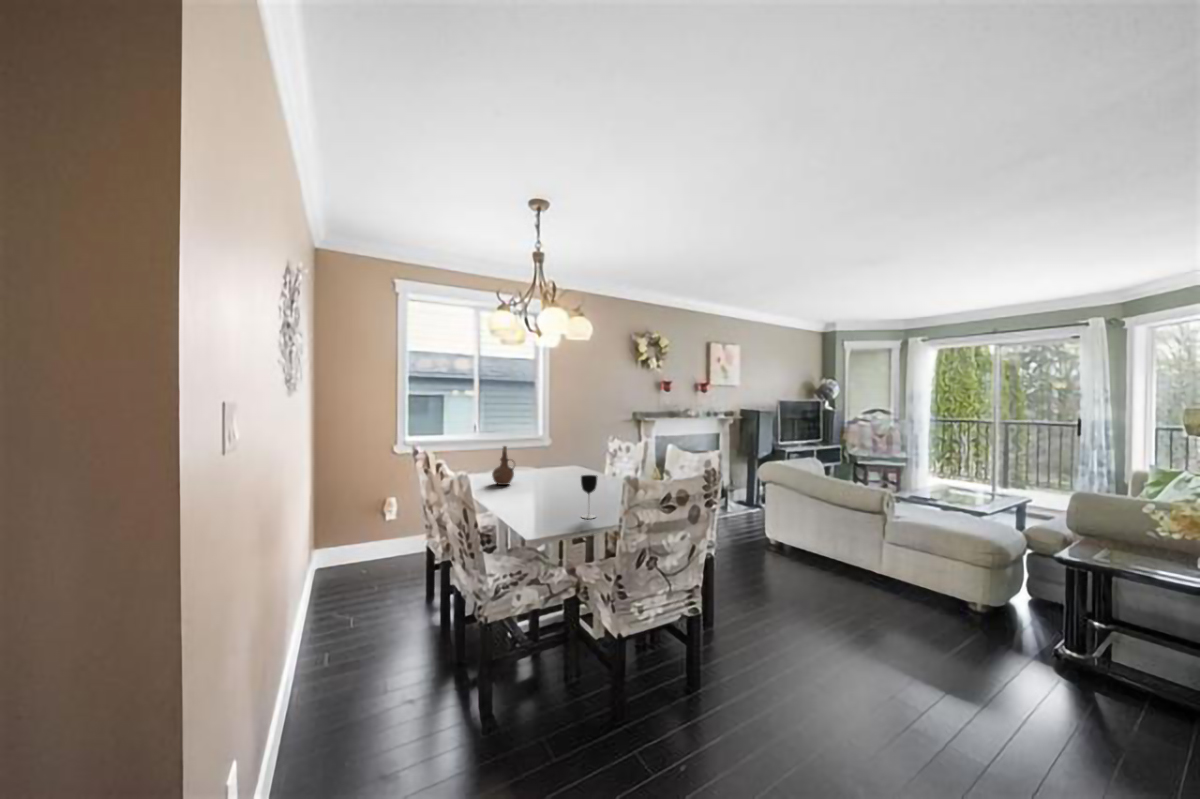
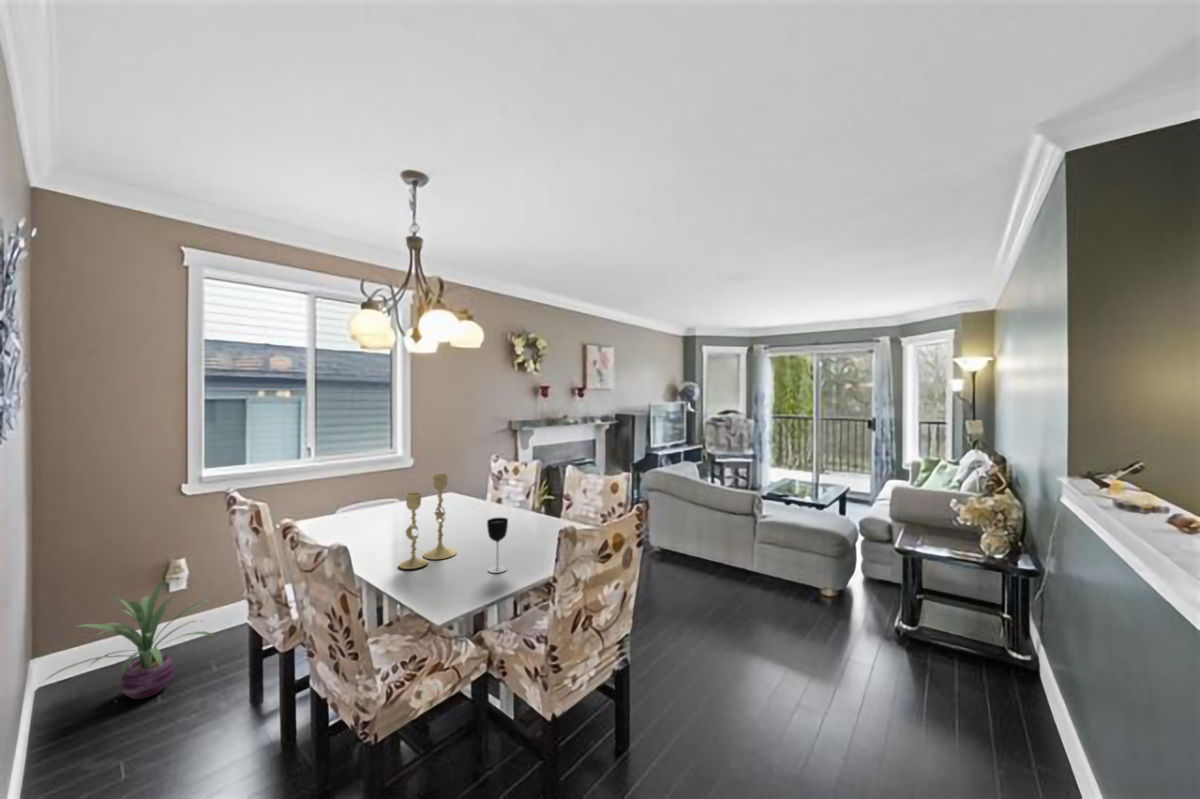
candlestick: none [517,439,563,510] -> present [399,474,457,569]
ceramic pitcher: present [492,446,514,485] -> none [351,480,383,531]
decorative plant: none [310,509,406,588] -> present [49,580,214,699]

